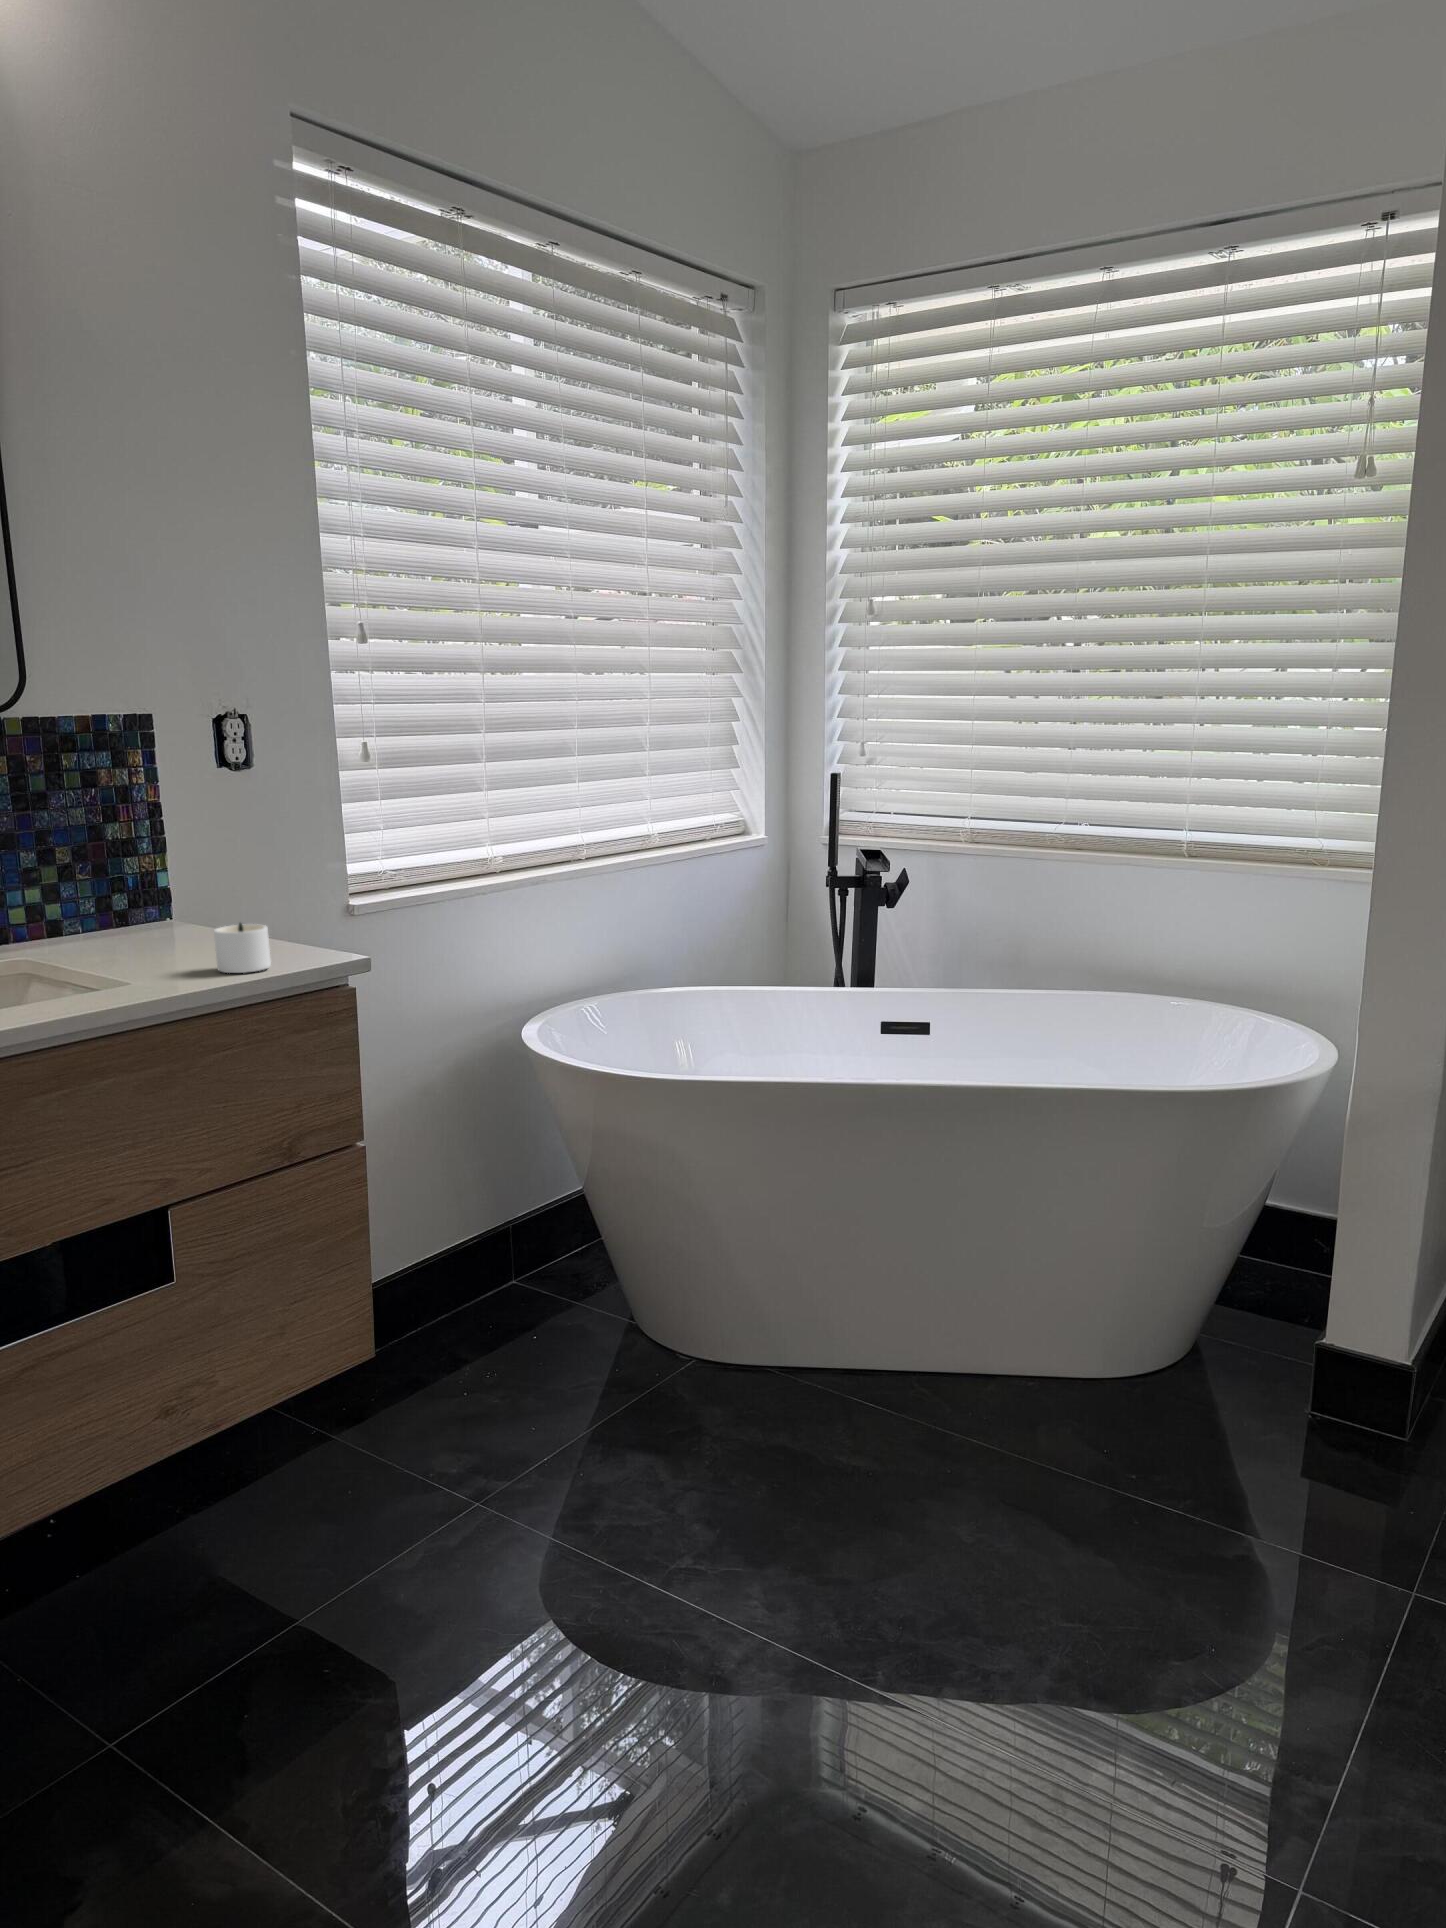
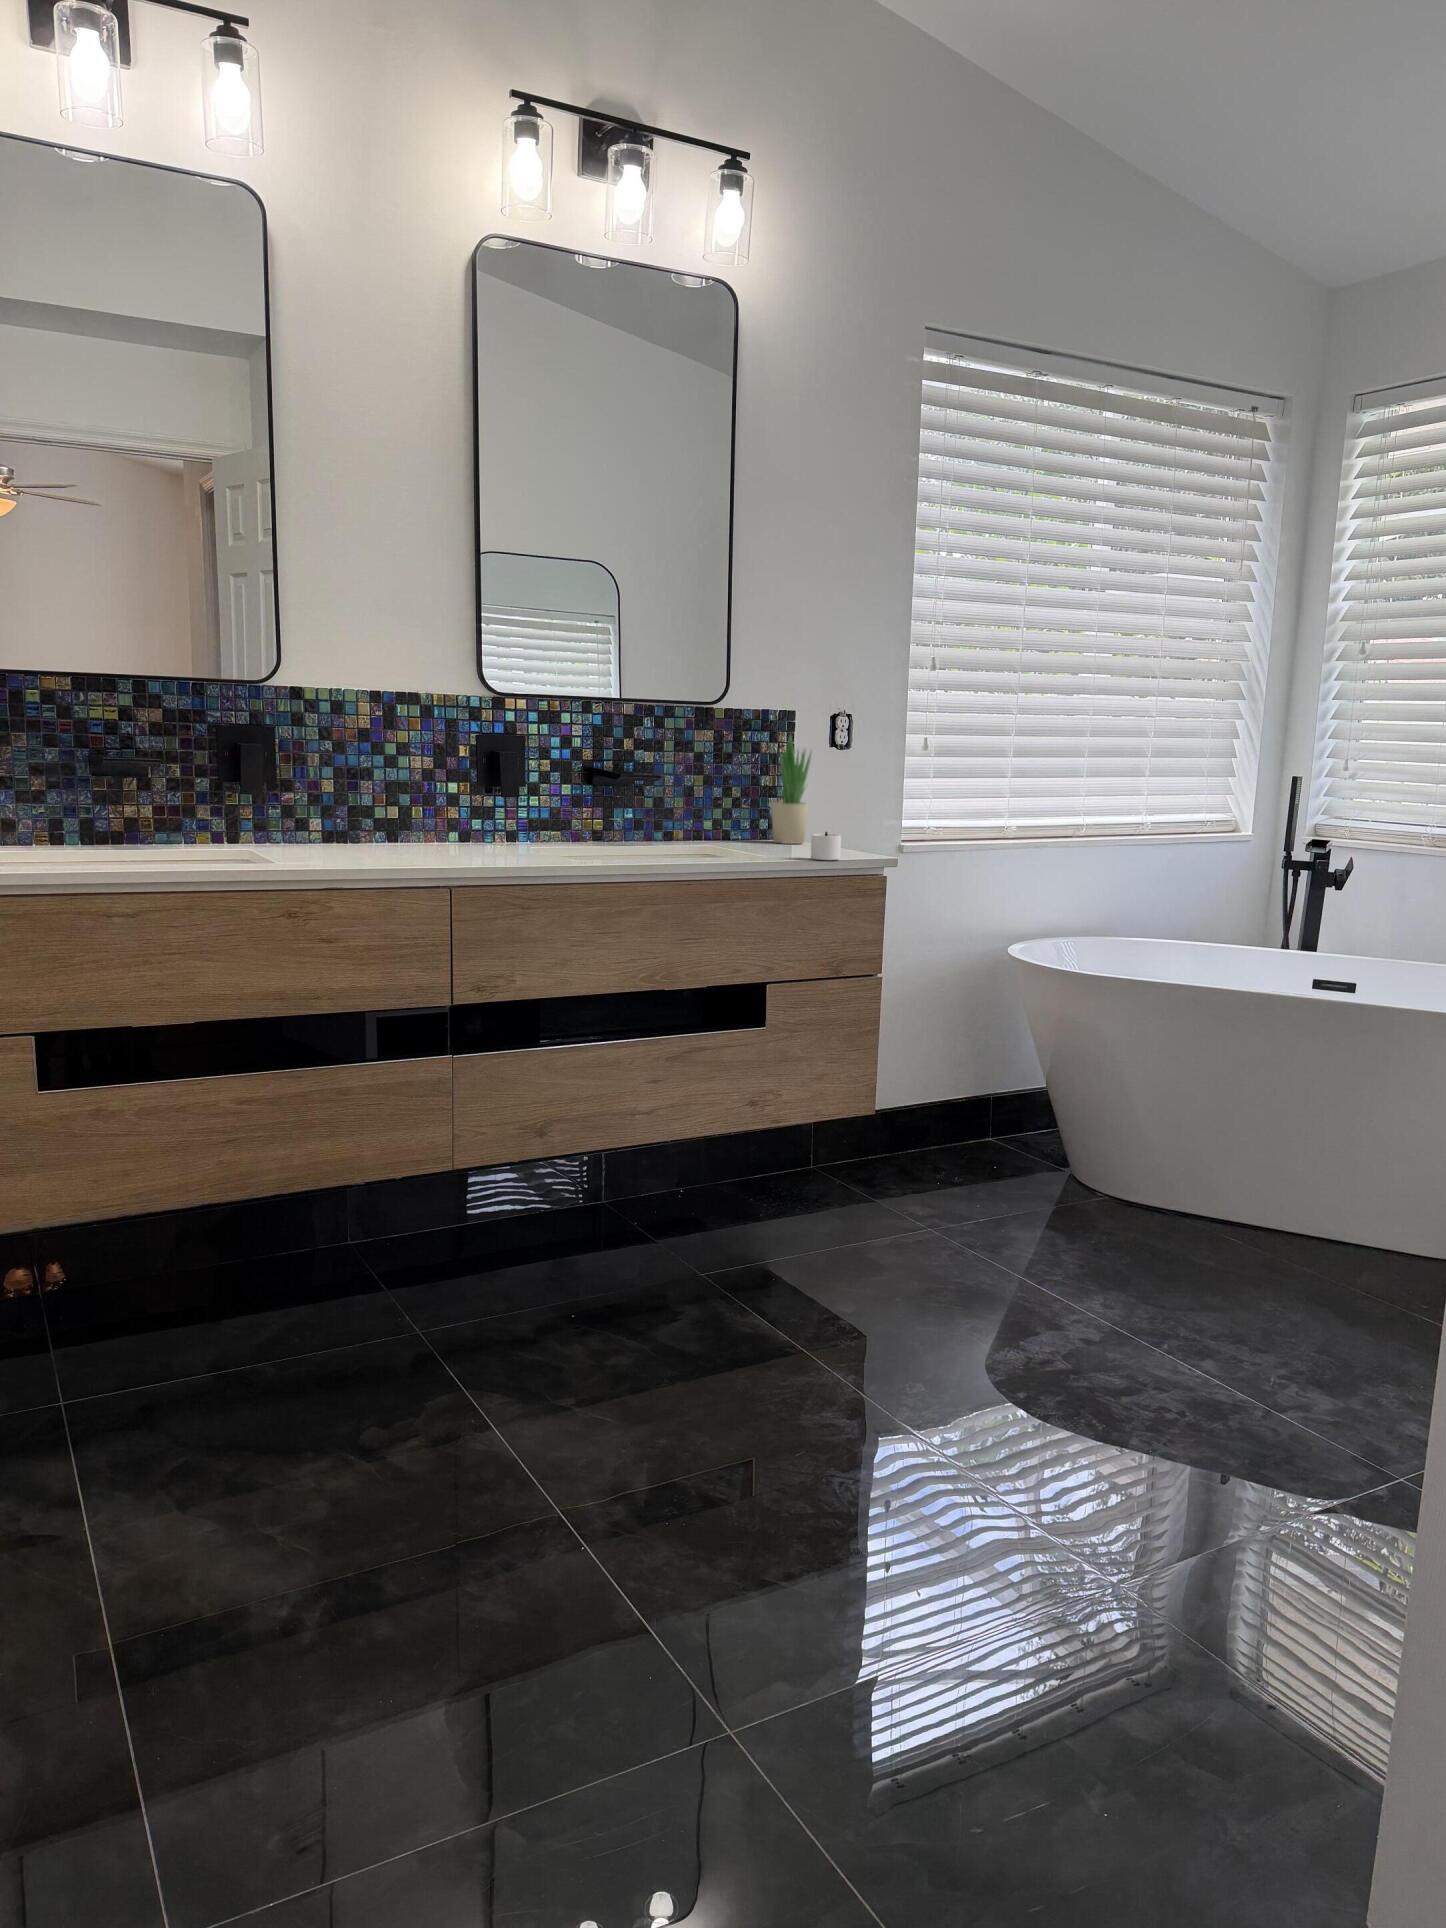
potted plant: none [115,746,195,930] -> present [771,733,811,844]

